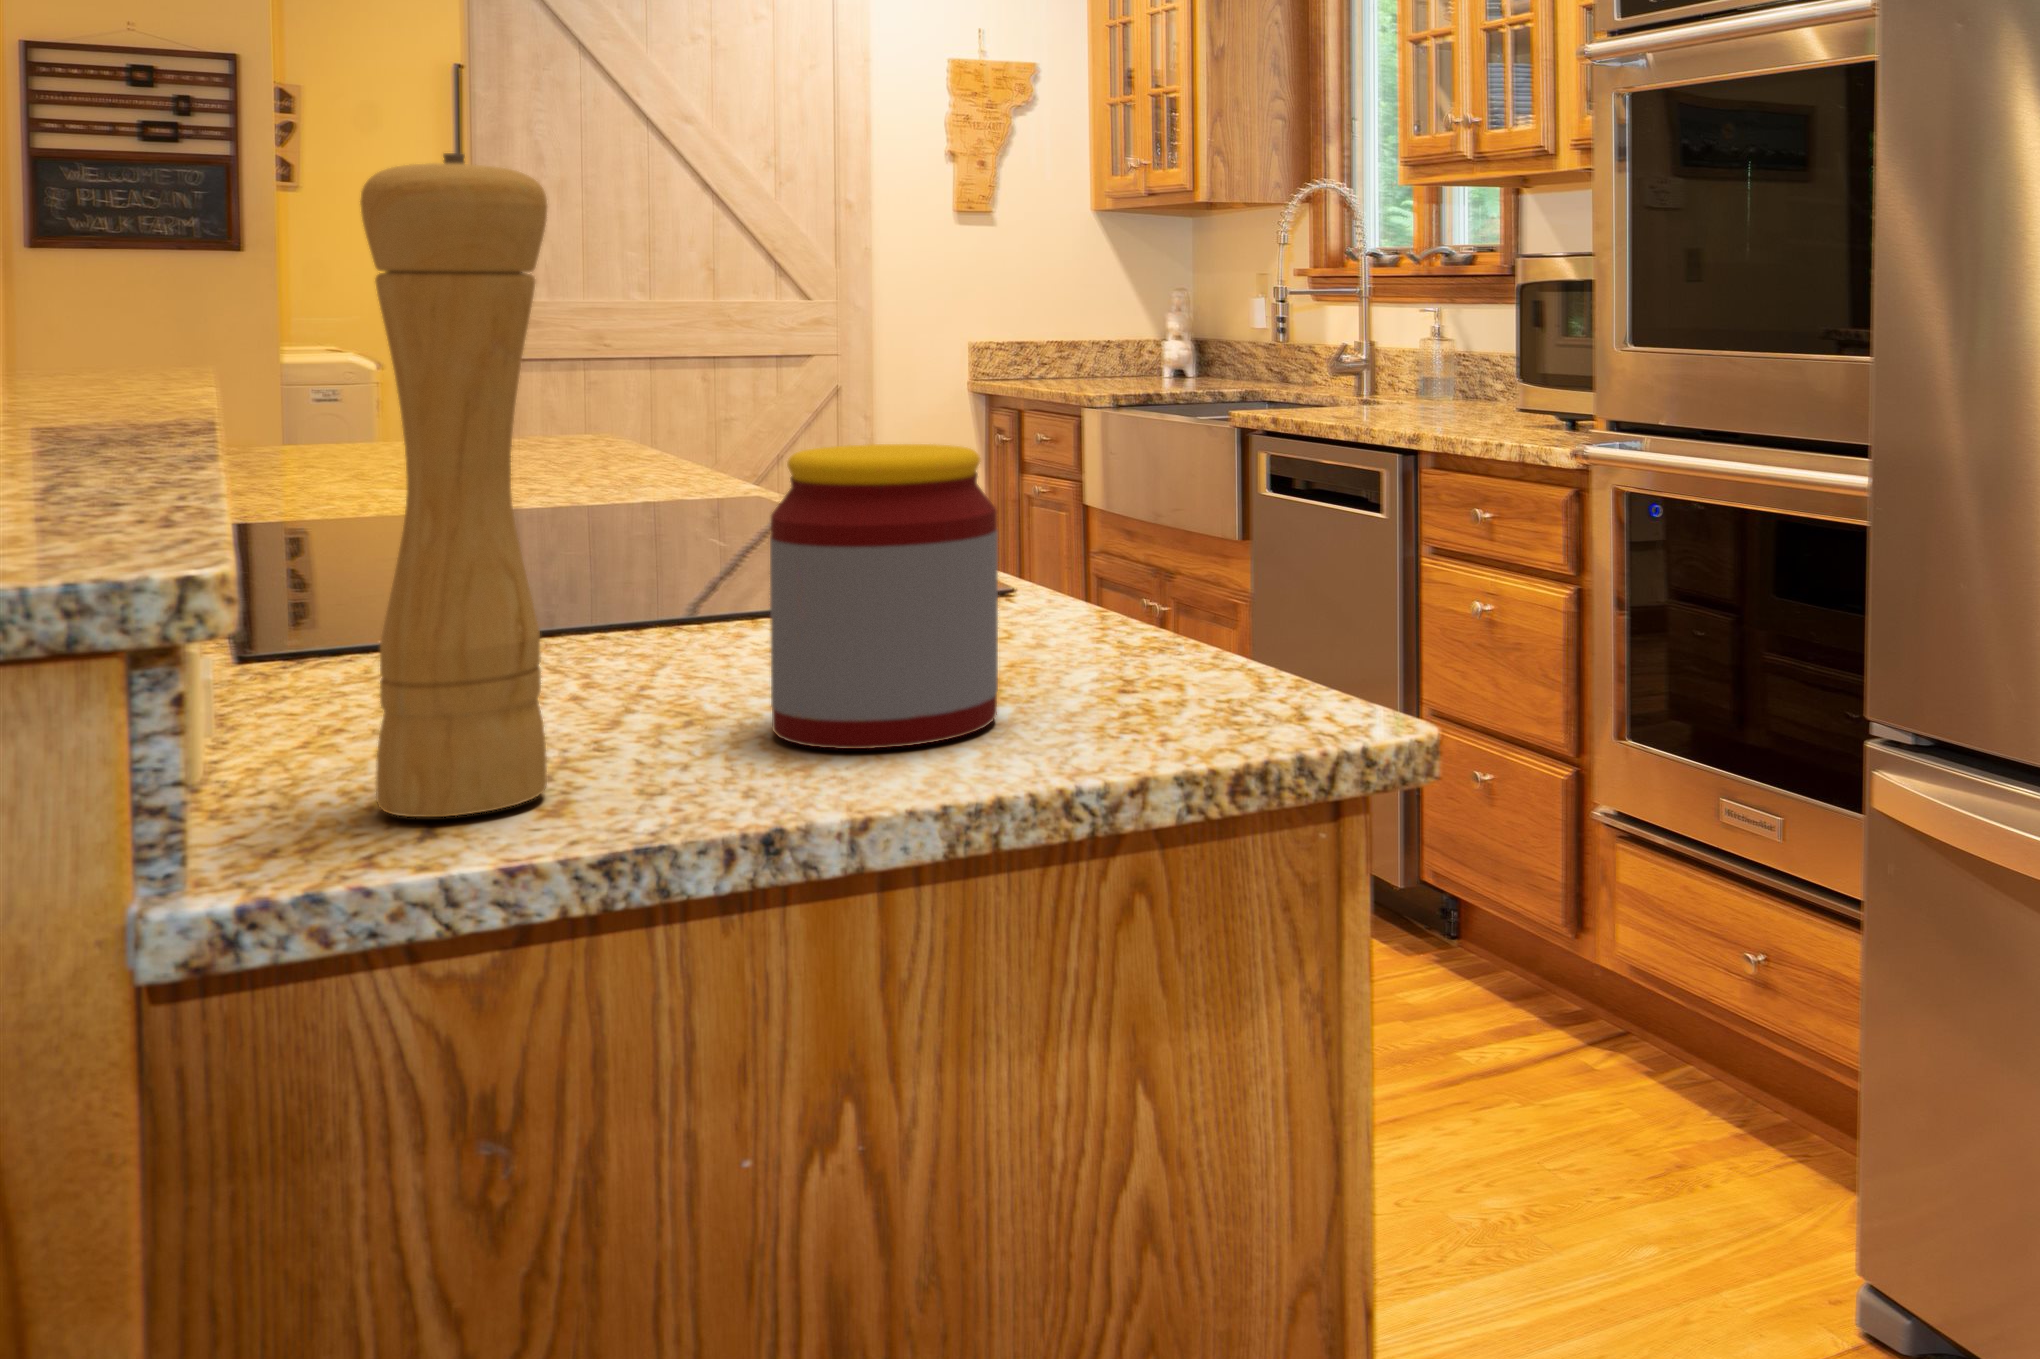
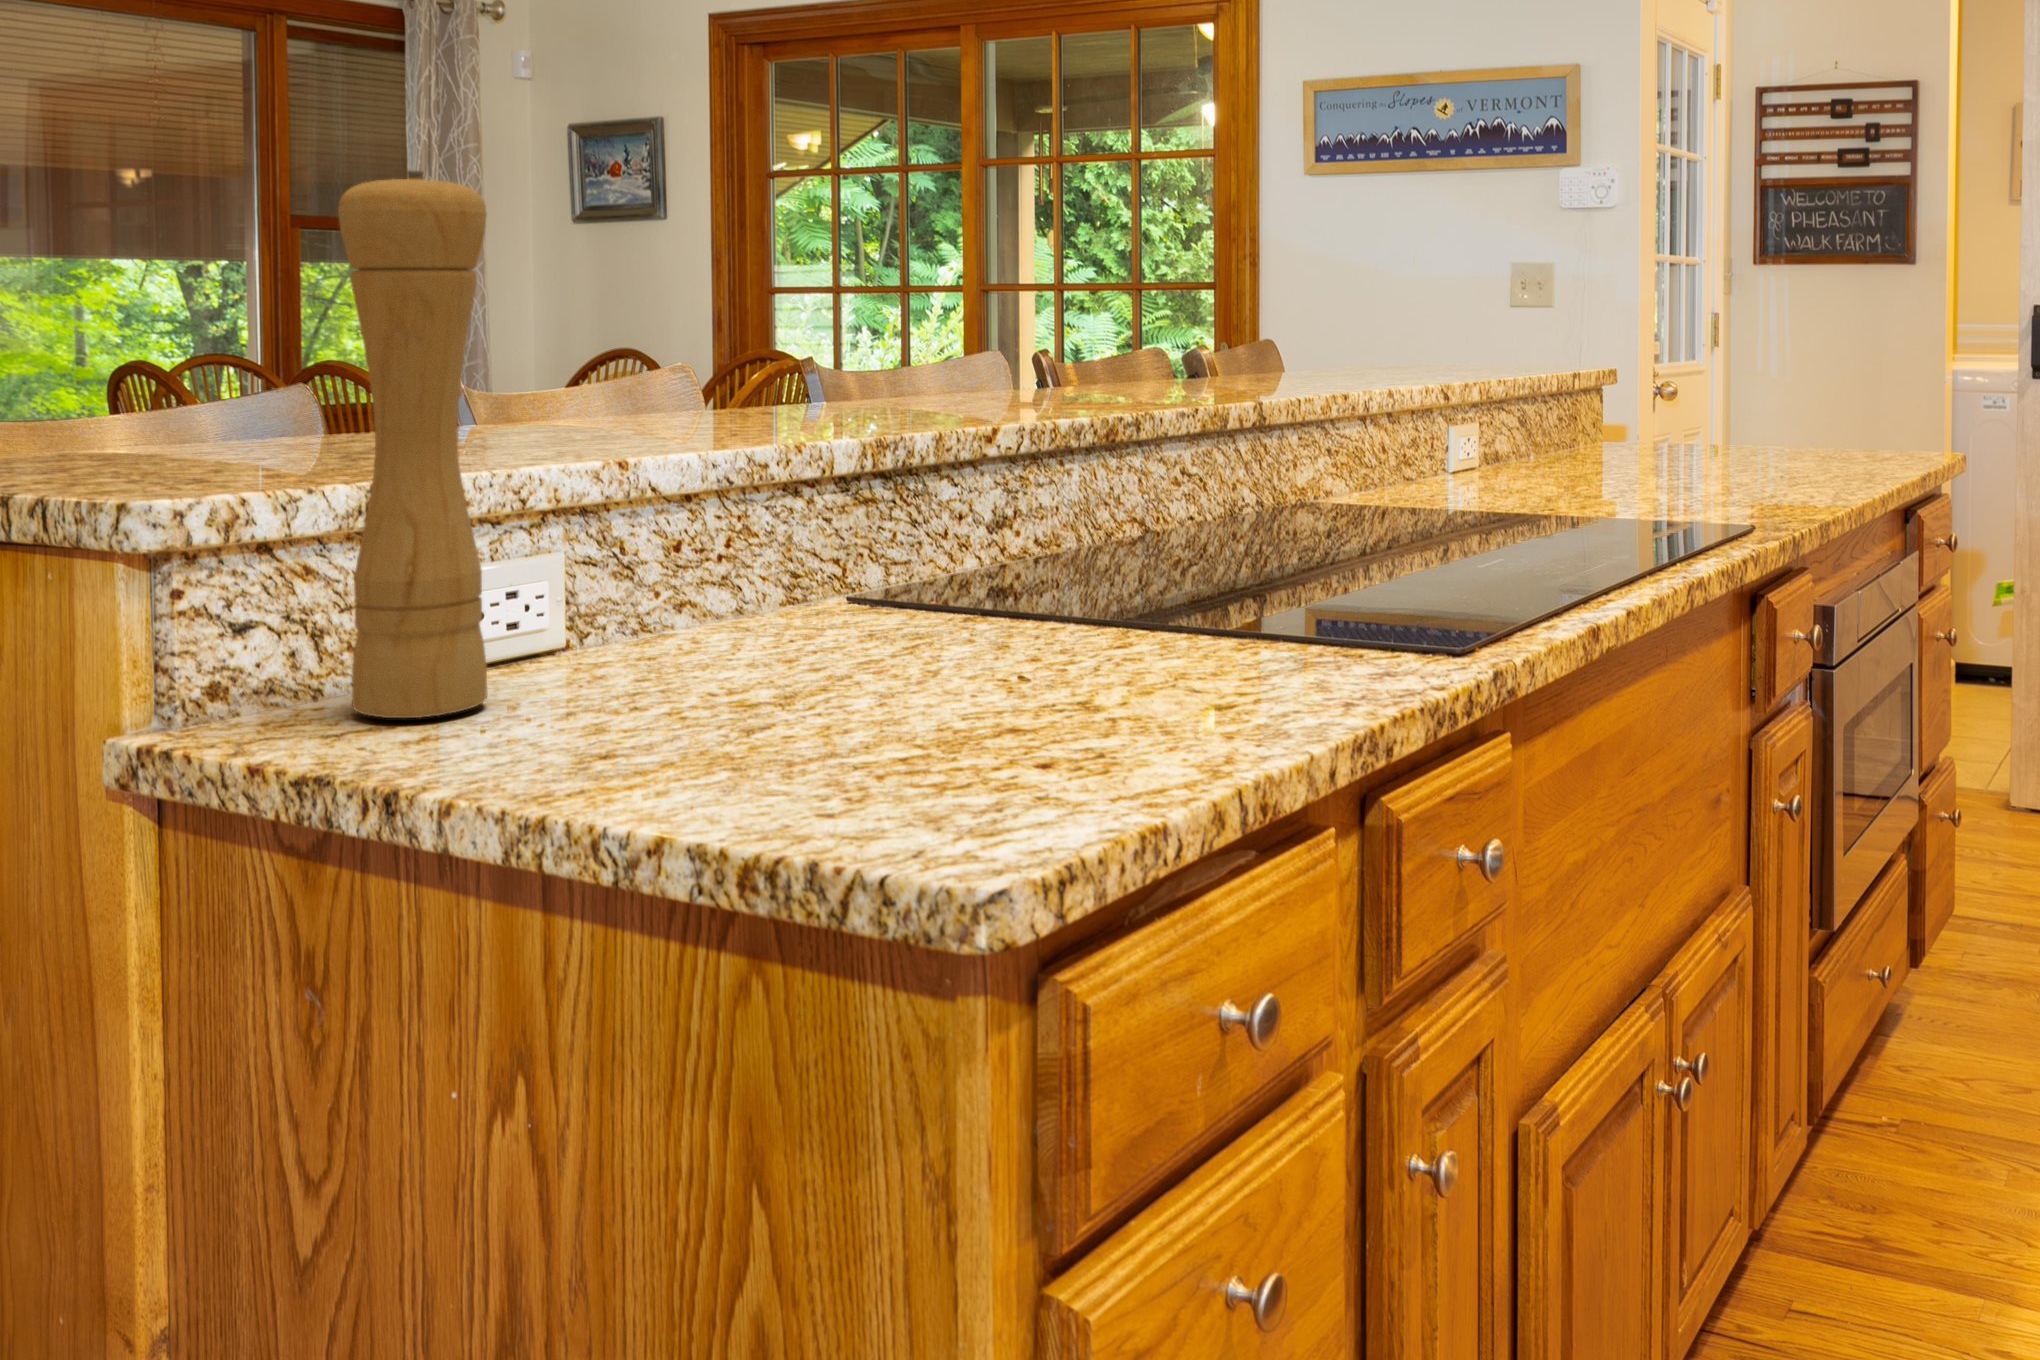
jar: present [770,444,998,749] -> none [651,442,877,755]

